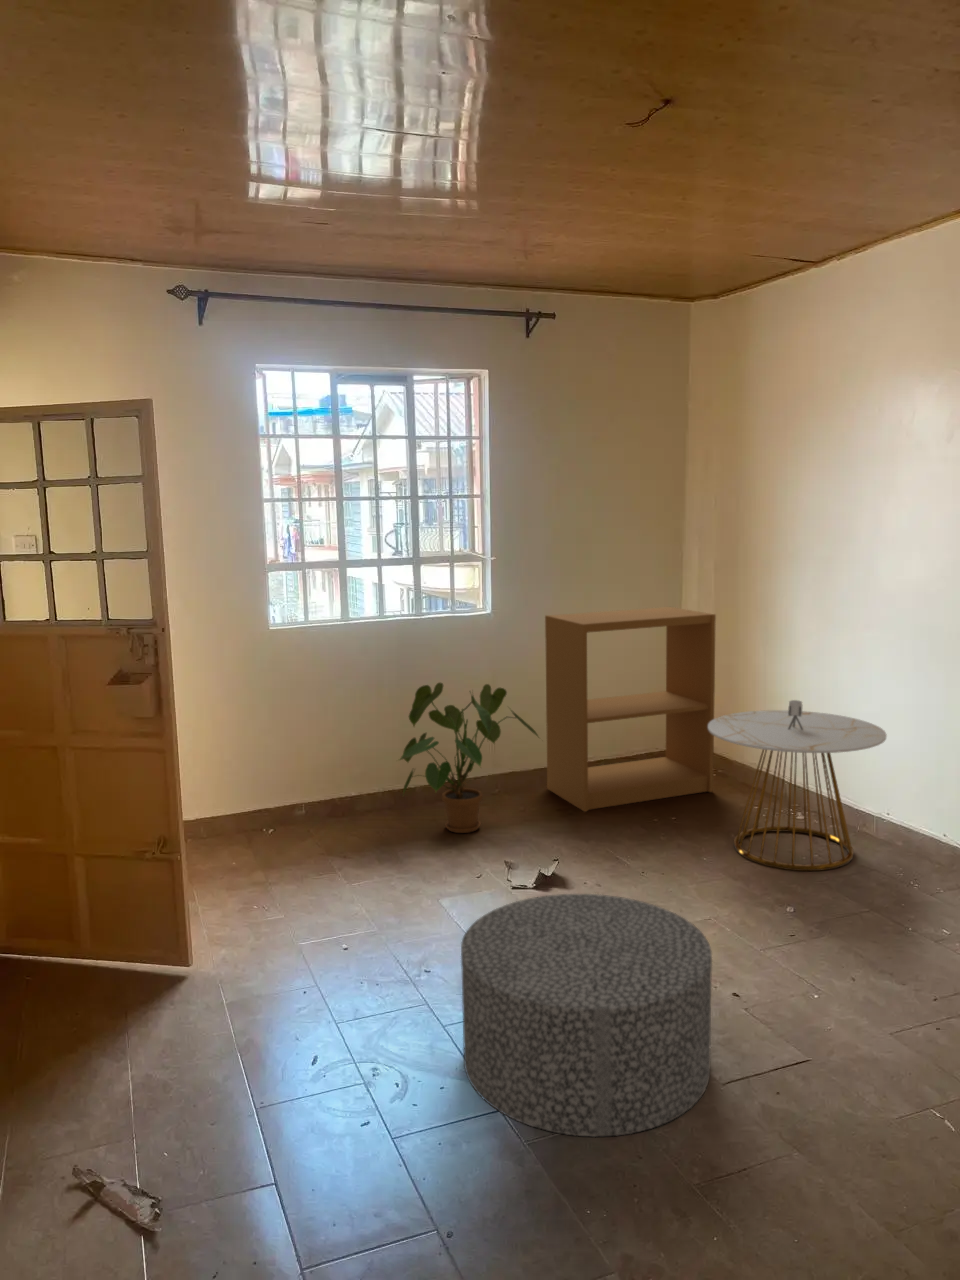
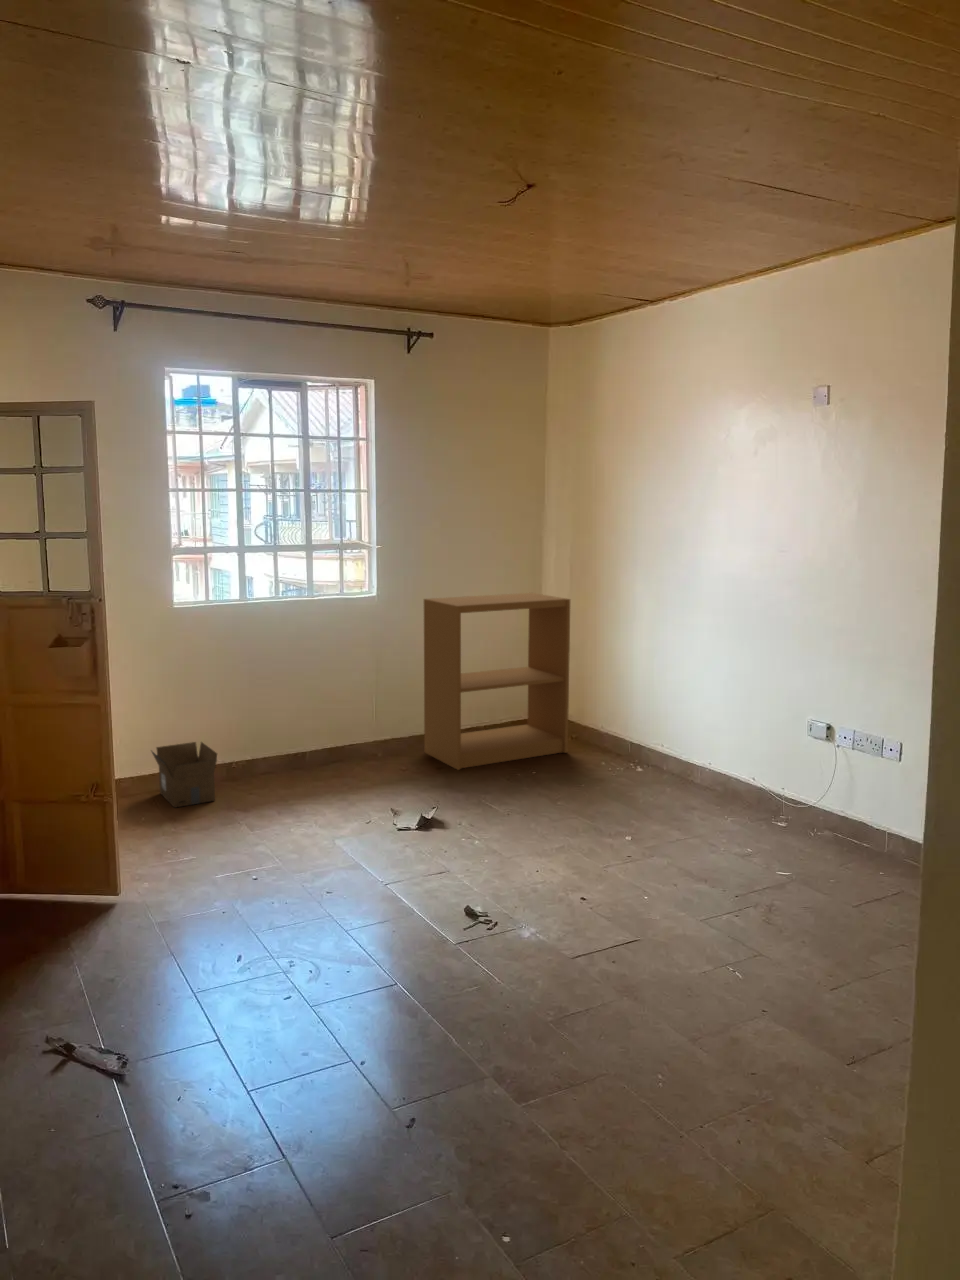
house plant: present [400,683,538,833] -> none [293,657,423,788]
side table: present [708,700,887,871] -> none [563,670,706,810]
cardboard box: none [243,777,313,853] -> present [152,742,217,807]
ottoman: present [461,894,712,1137] -> none [363,820,562,996]

